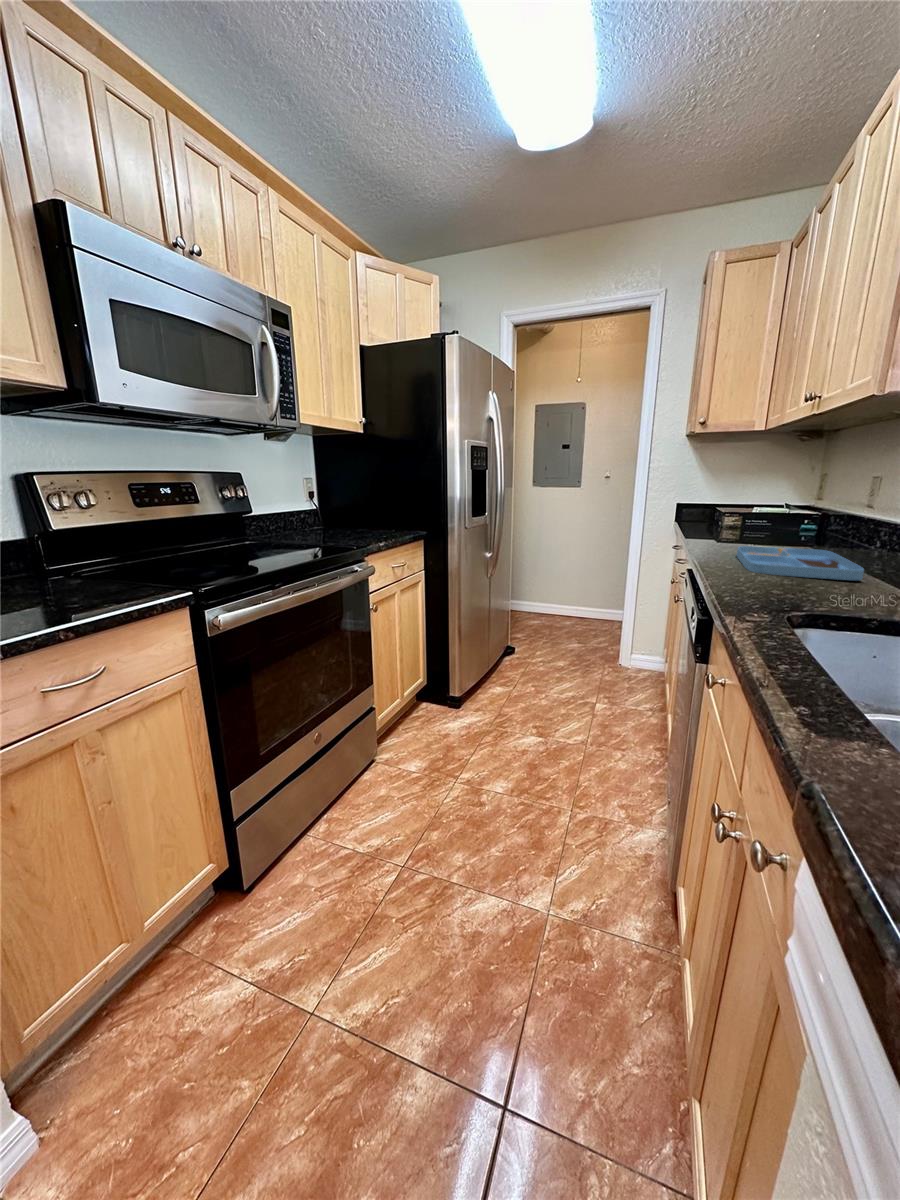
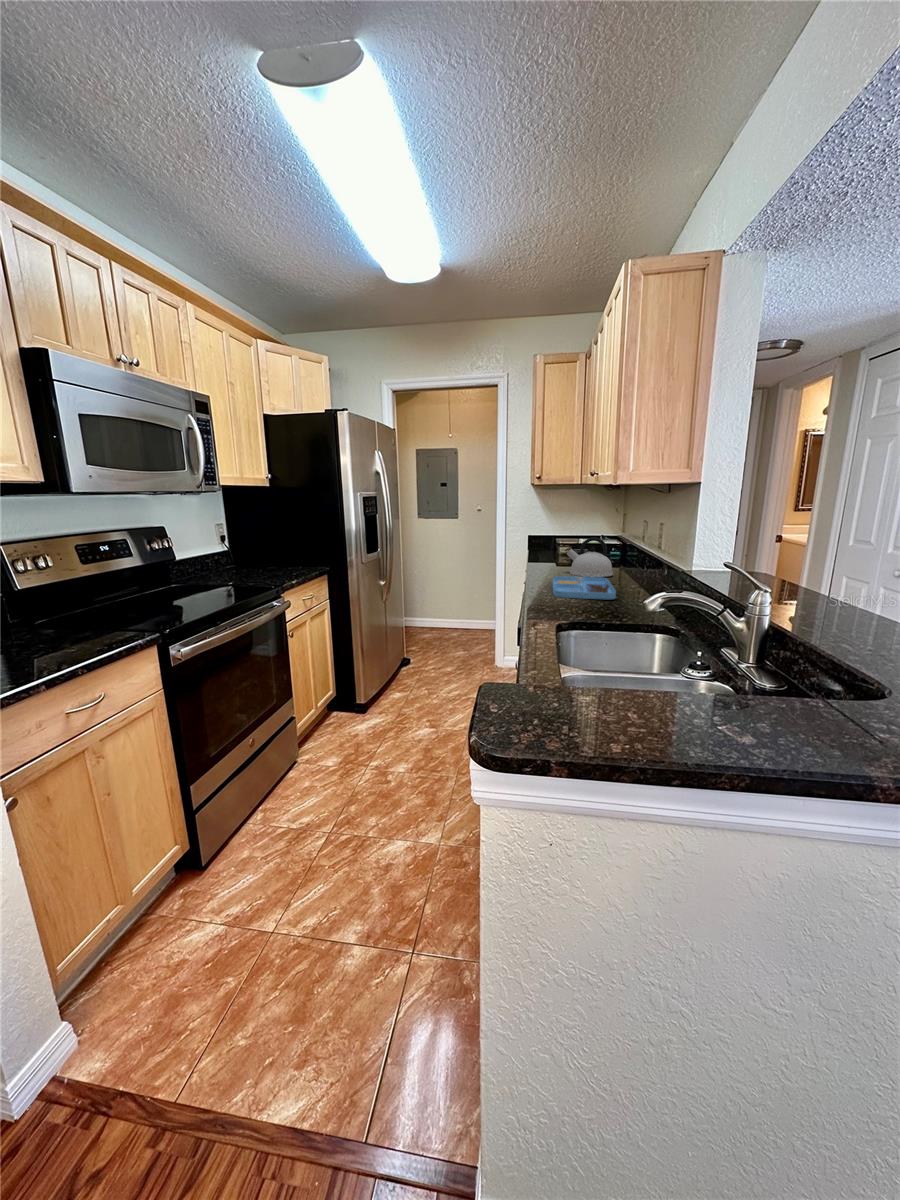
kettle: none [750,494,826,552] -> present [567,537,613,577]

